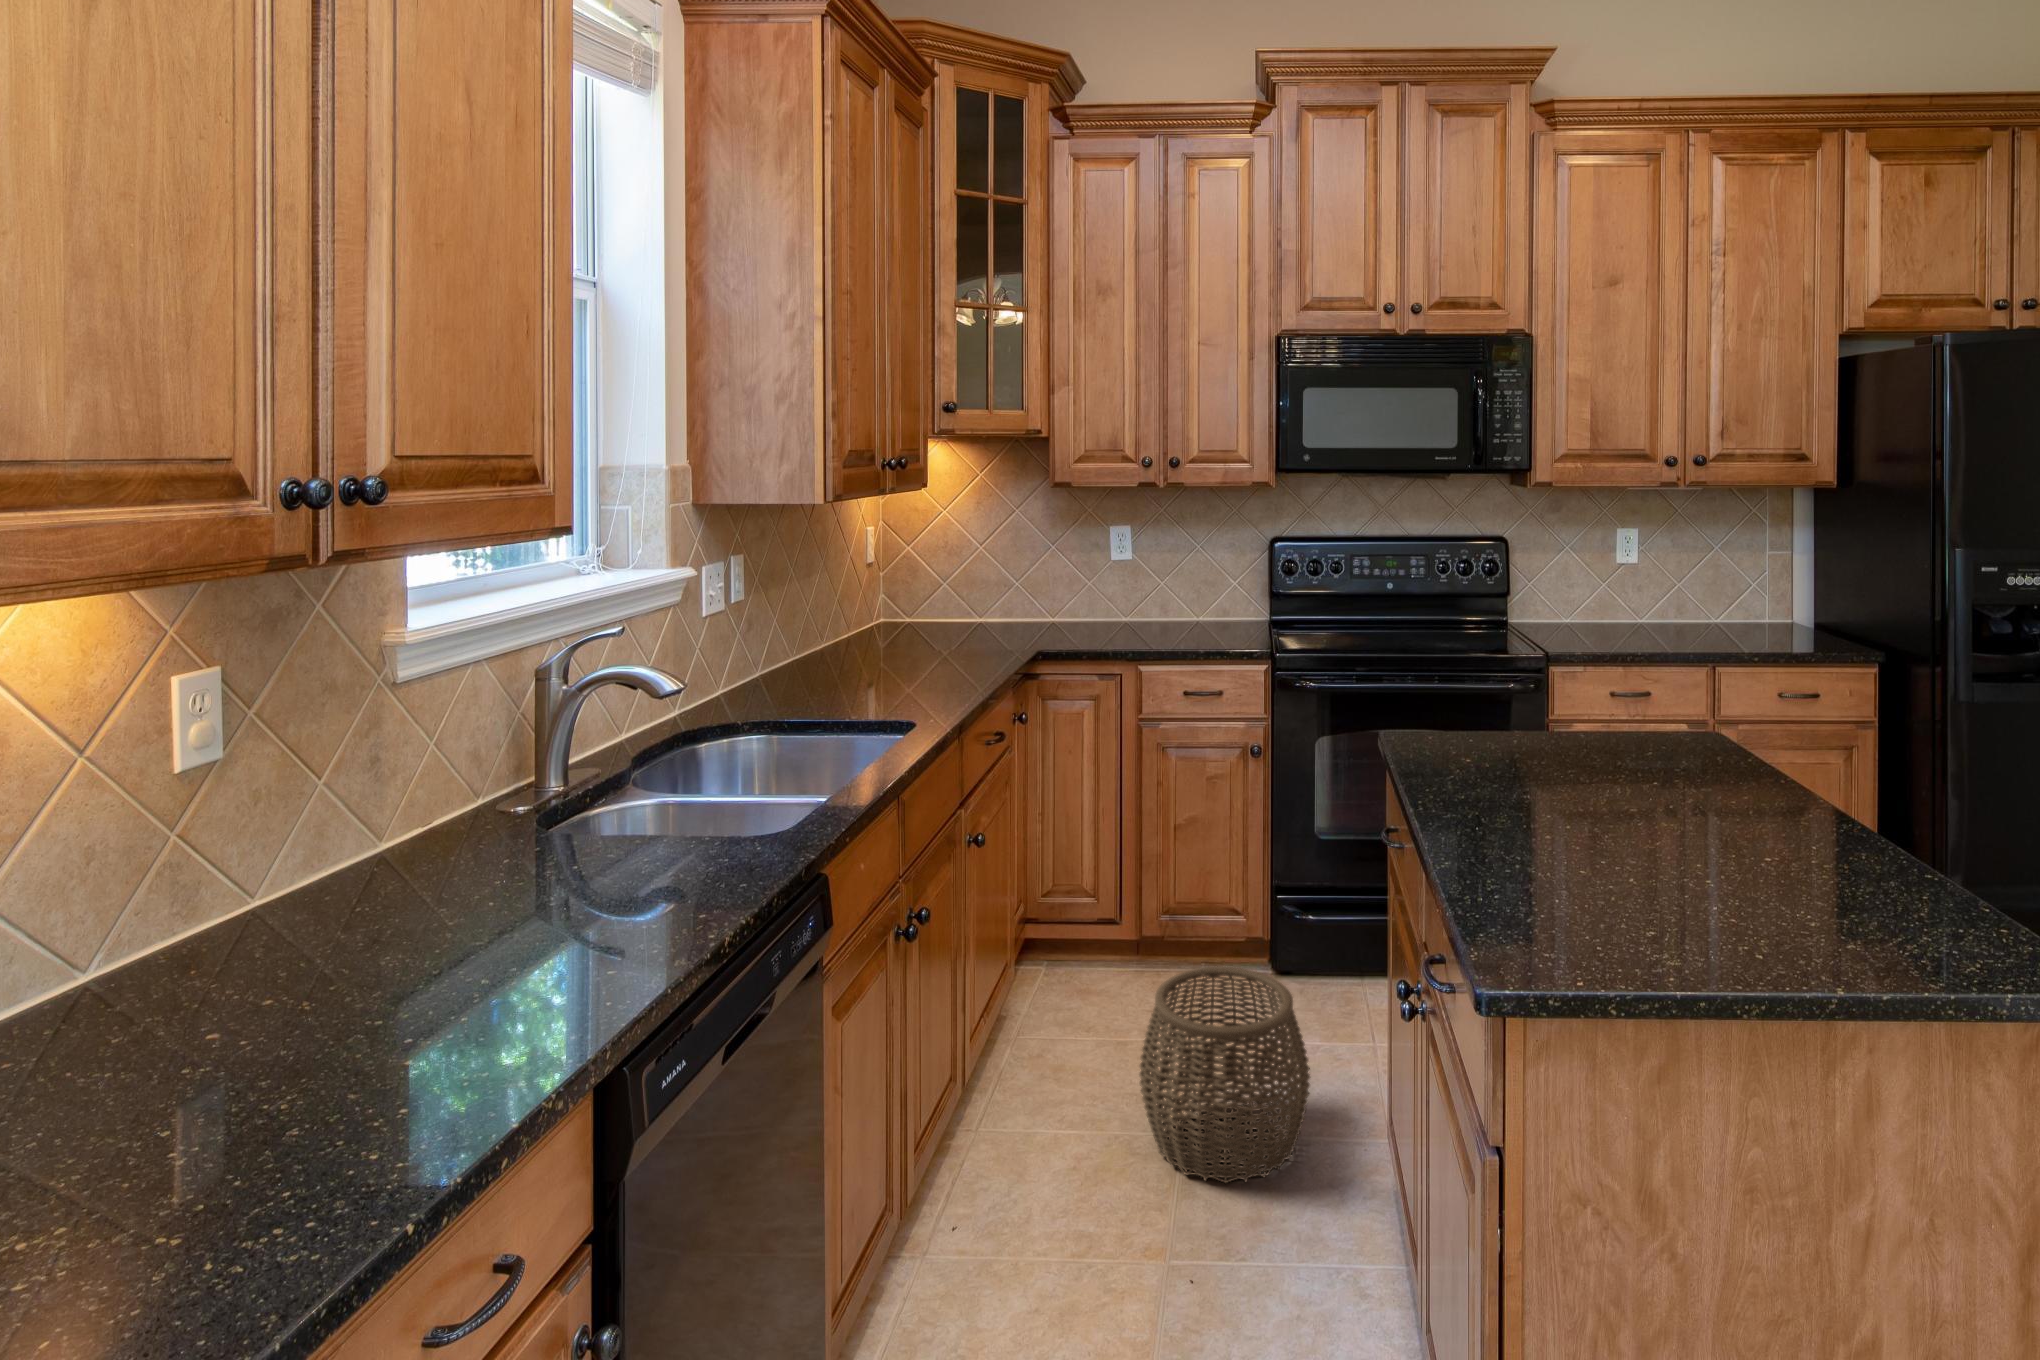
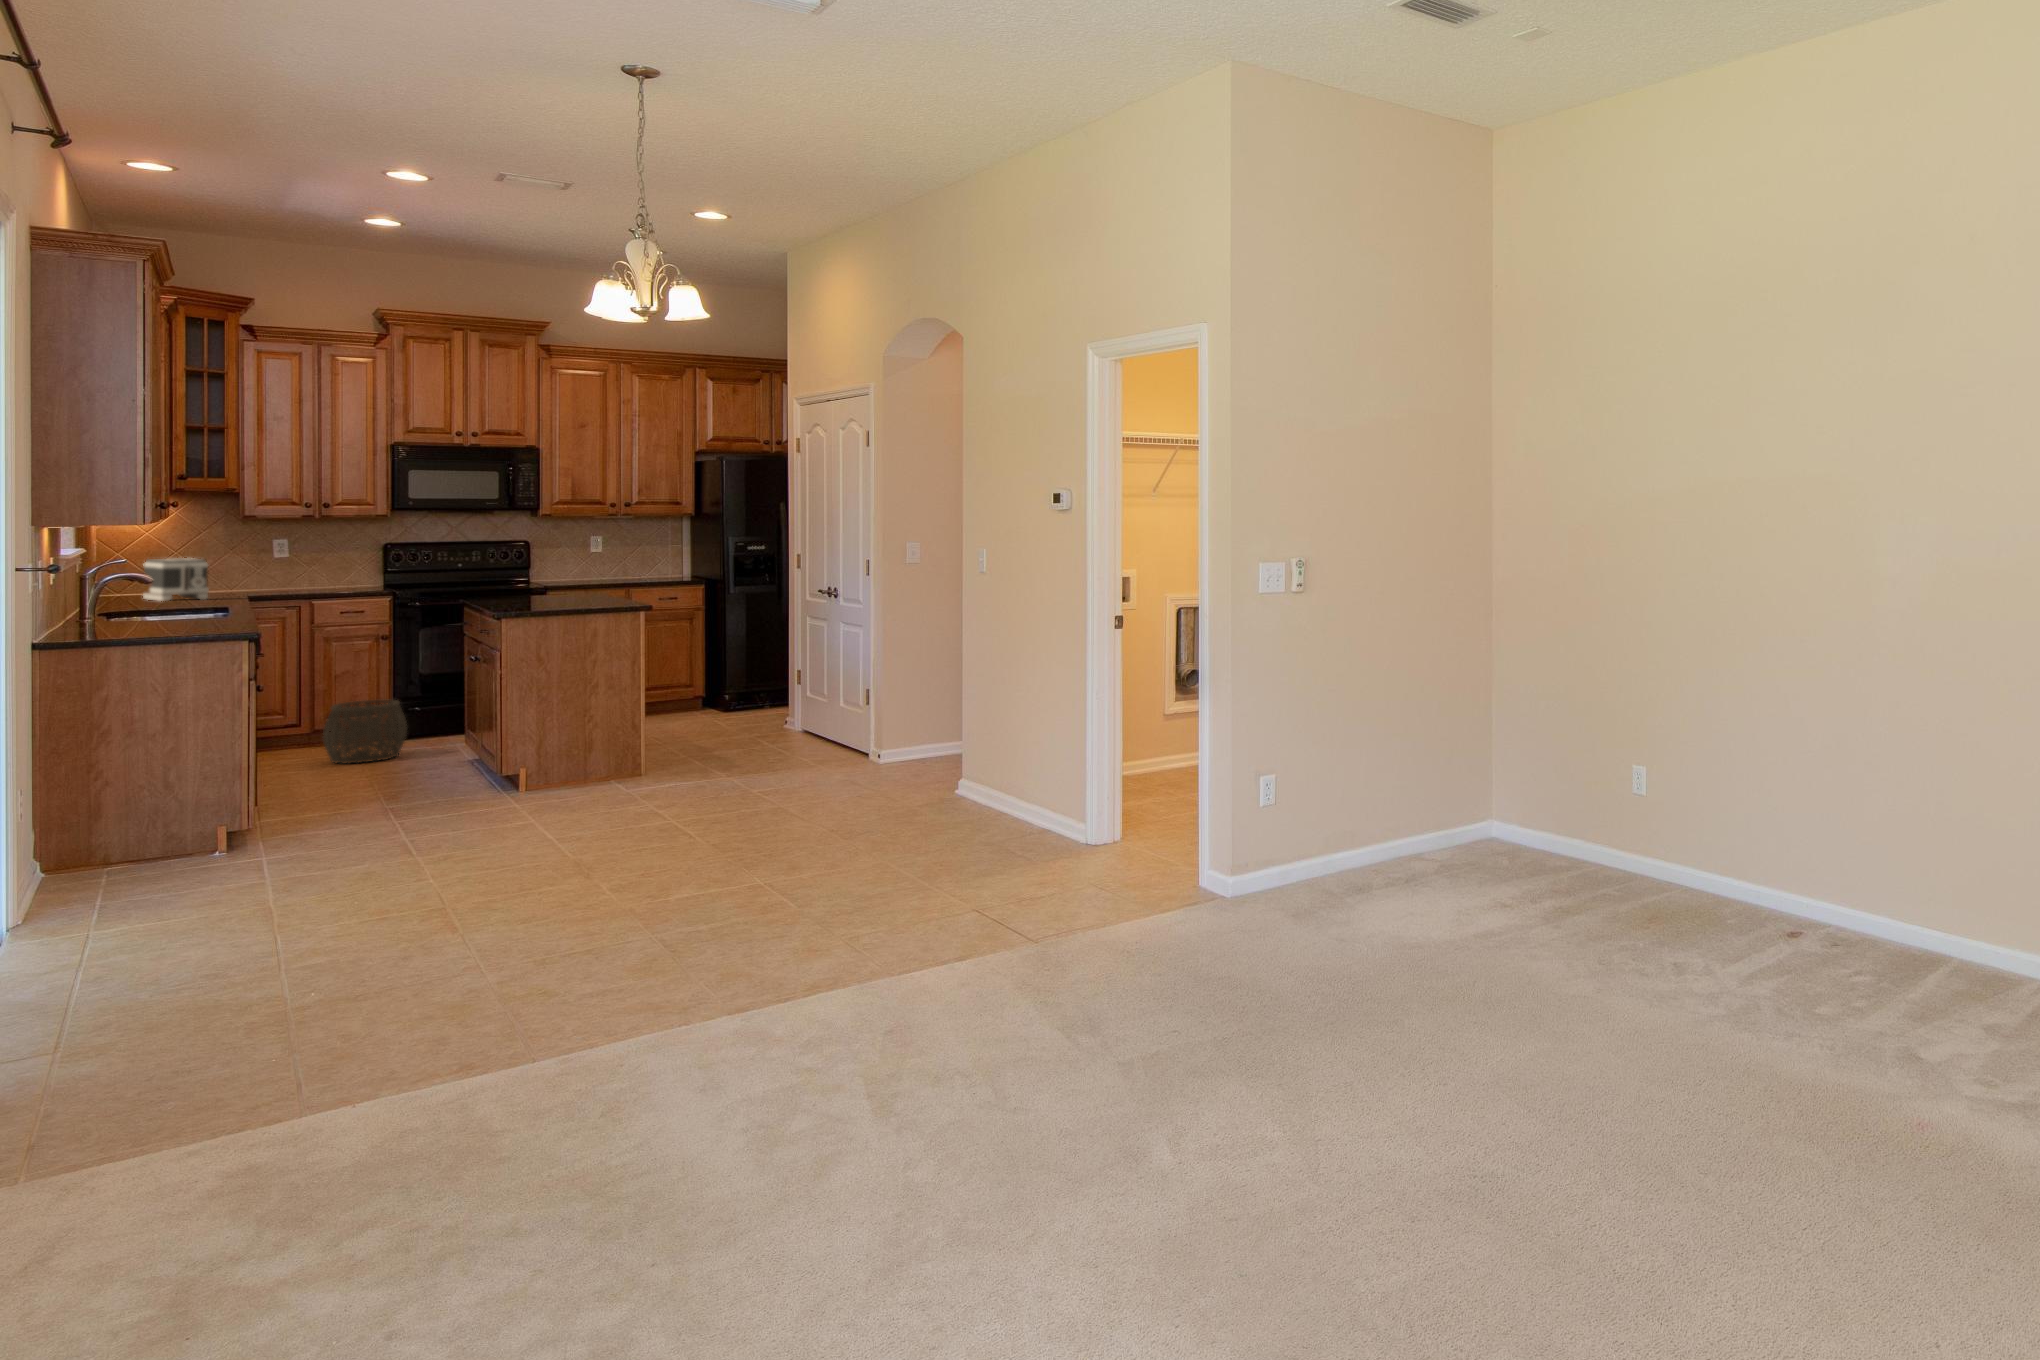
toaster: none [894,572,972,675] -> present [143,558,209,601]

